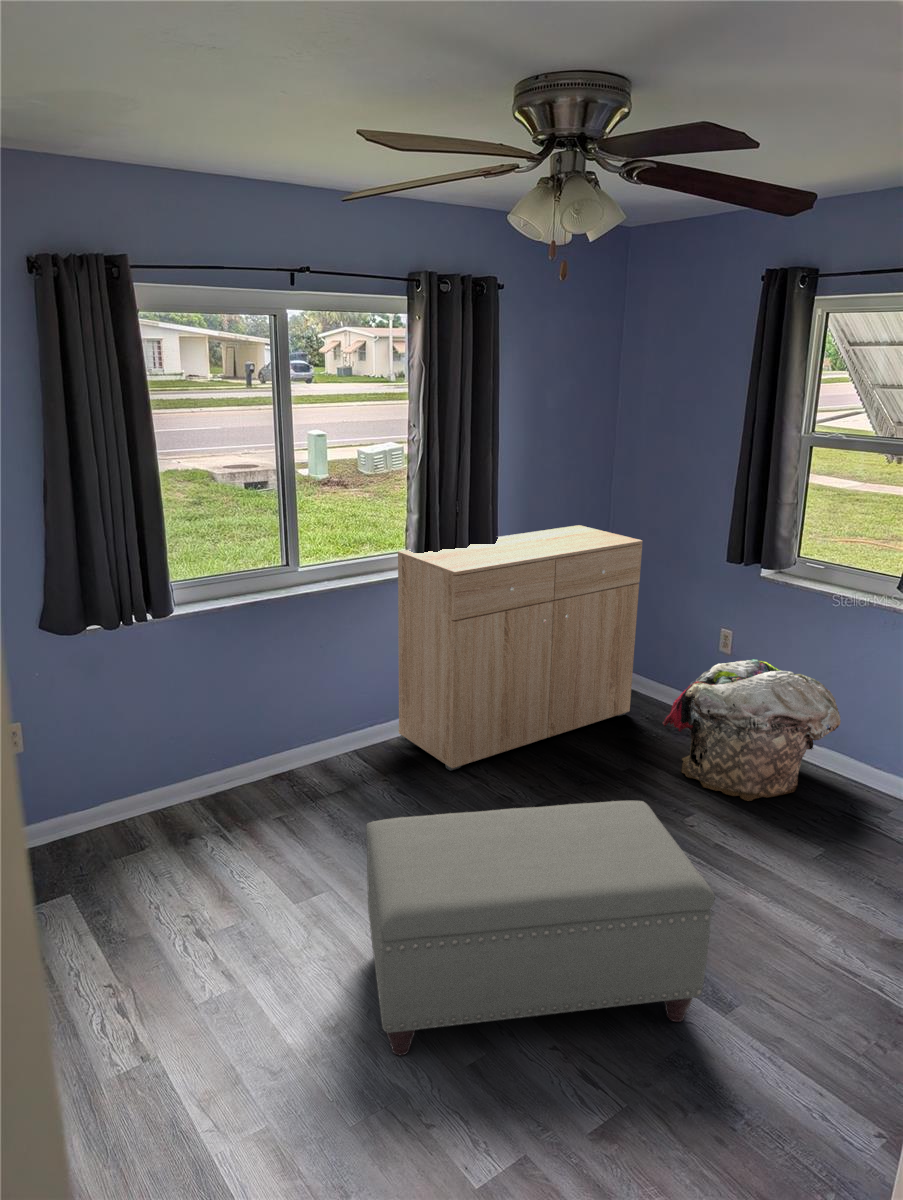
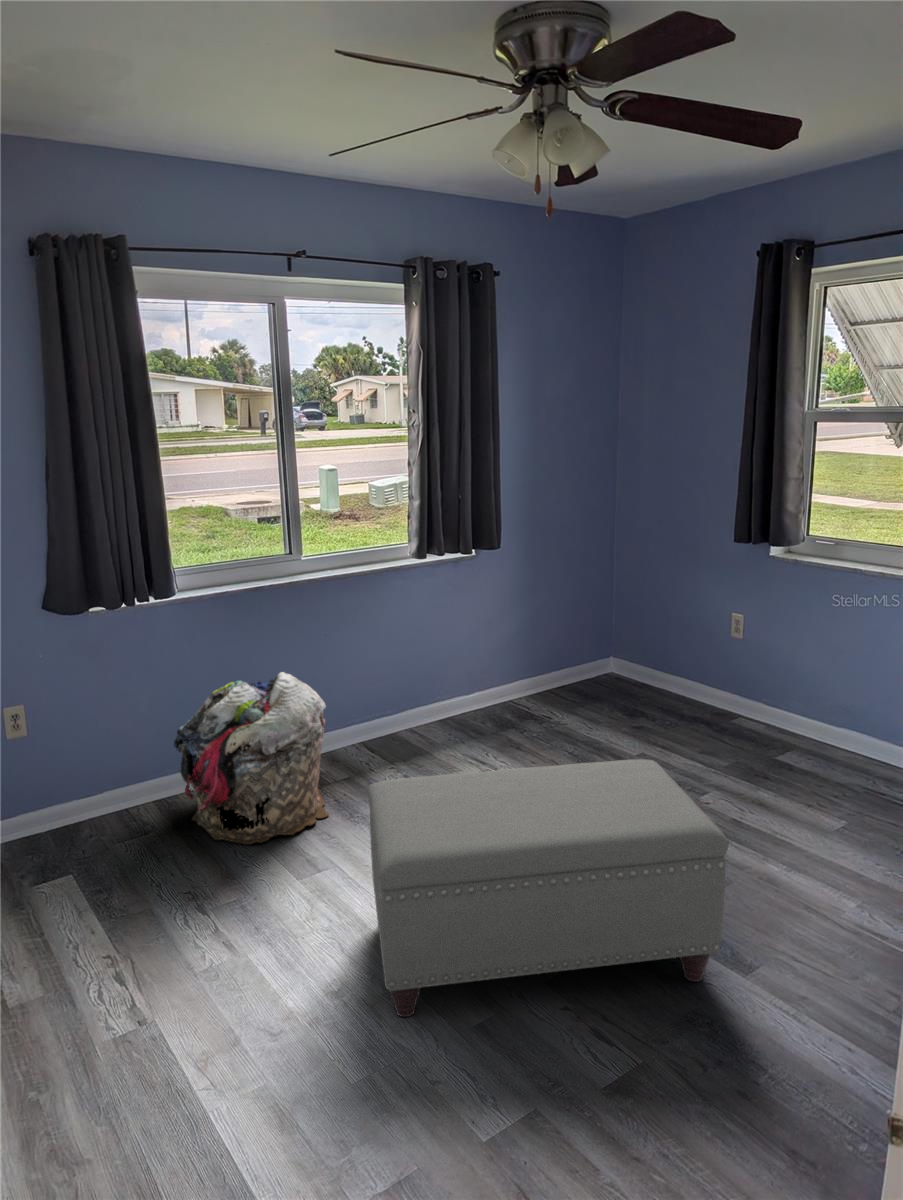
dresser: present [398,525,643,771] -> none [402,516,648,757]
laundry basket: present [662,659,841,801] -> present [174,672,328,845]

